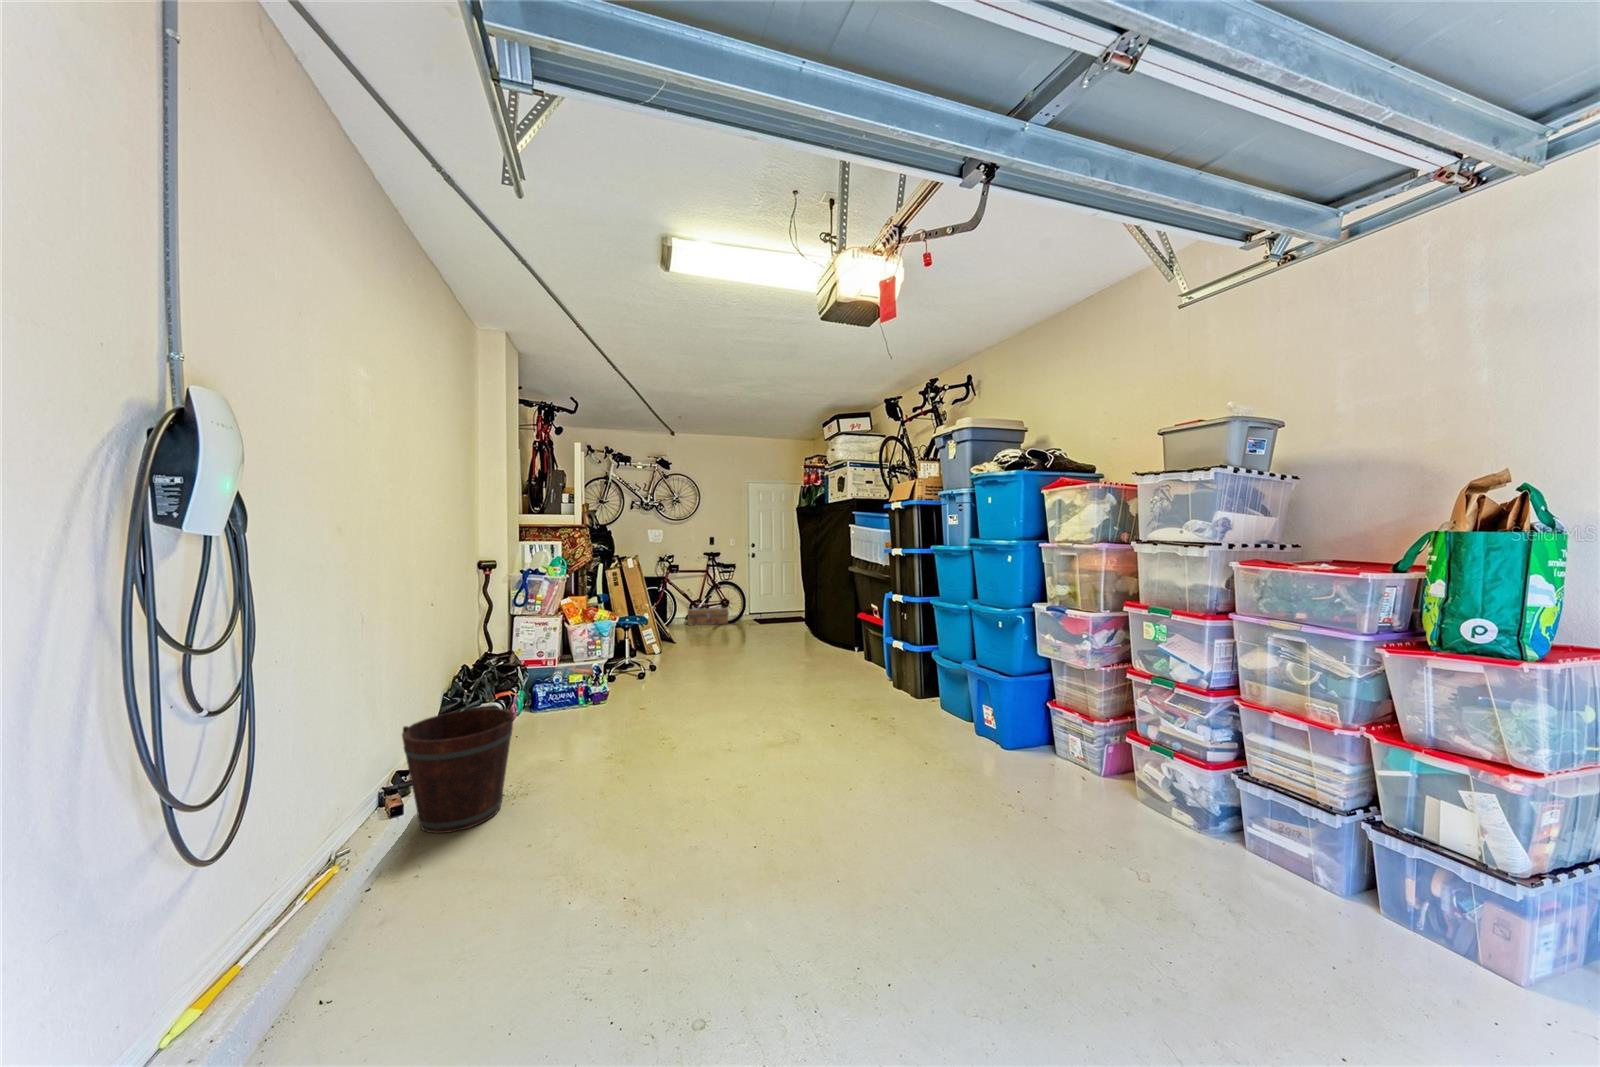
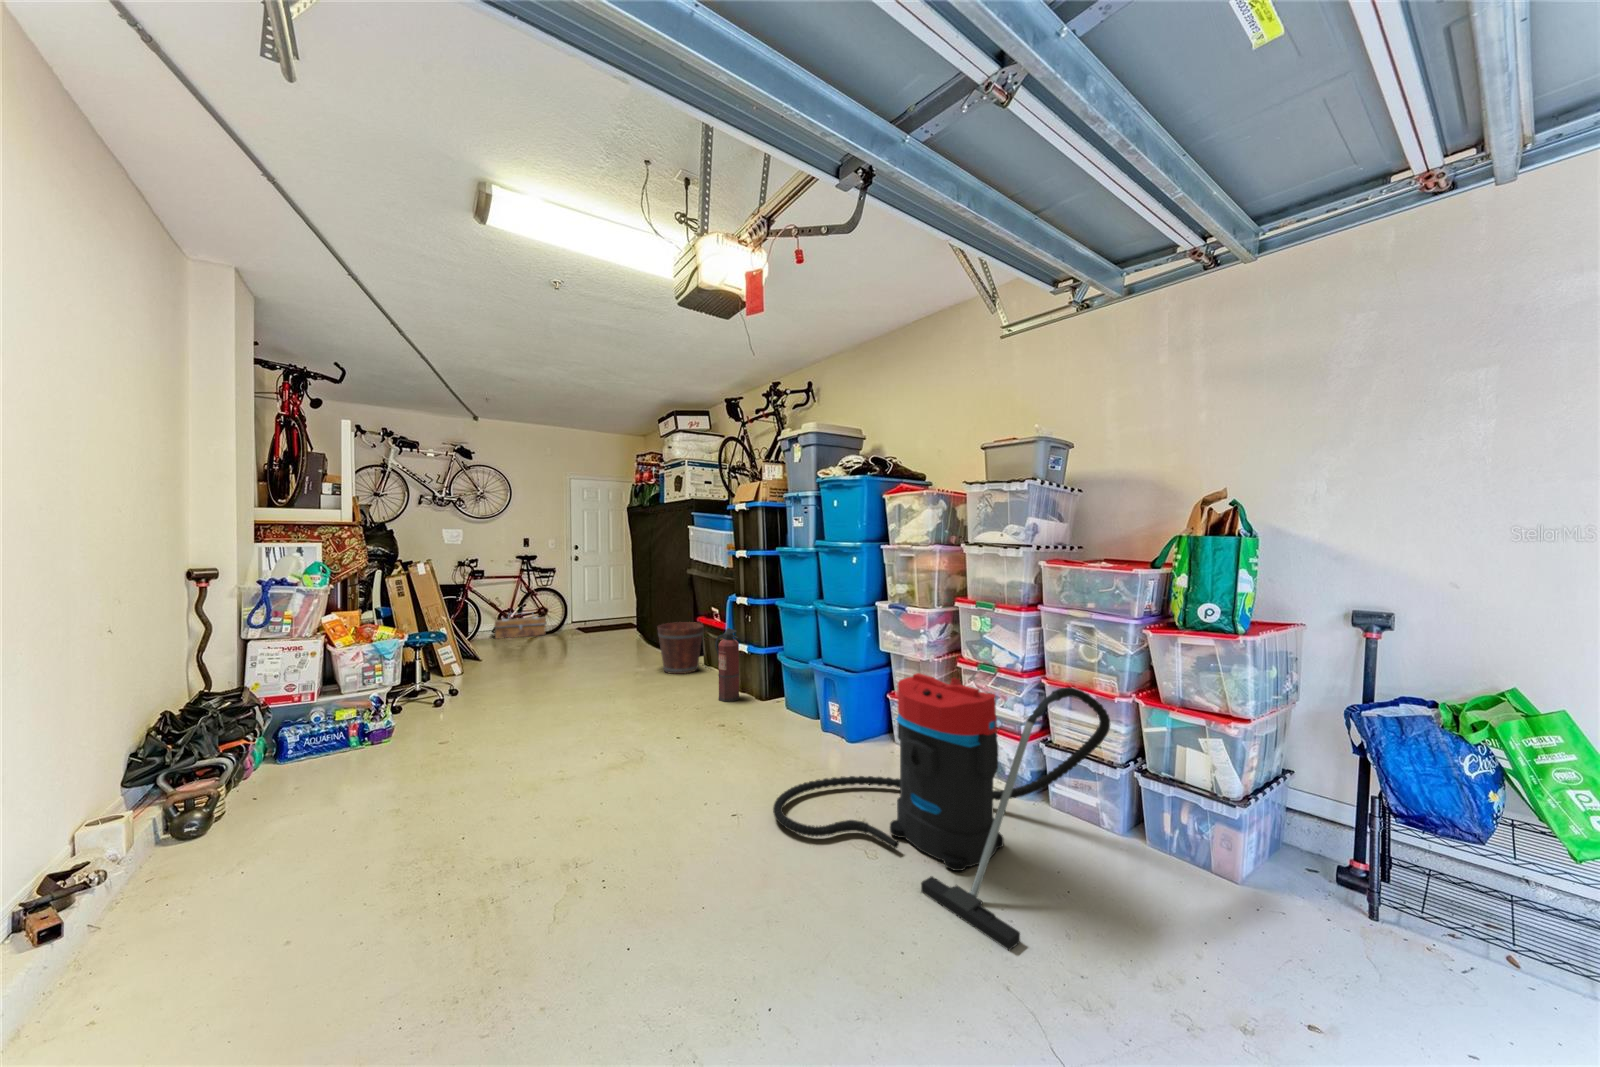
fire extinguisher: none [872,625,896,697] -> present [715,628,739,702]
vacuum cleaner: none [915,680,1322,992] -> present [773,673,1110,951]
bucket: present [402,708,514,833] -> present [658,622,704,674]

